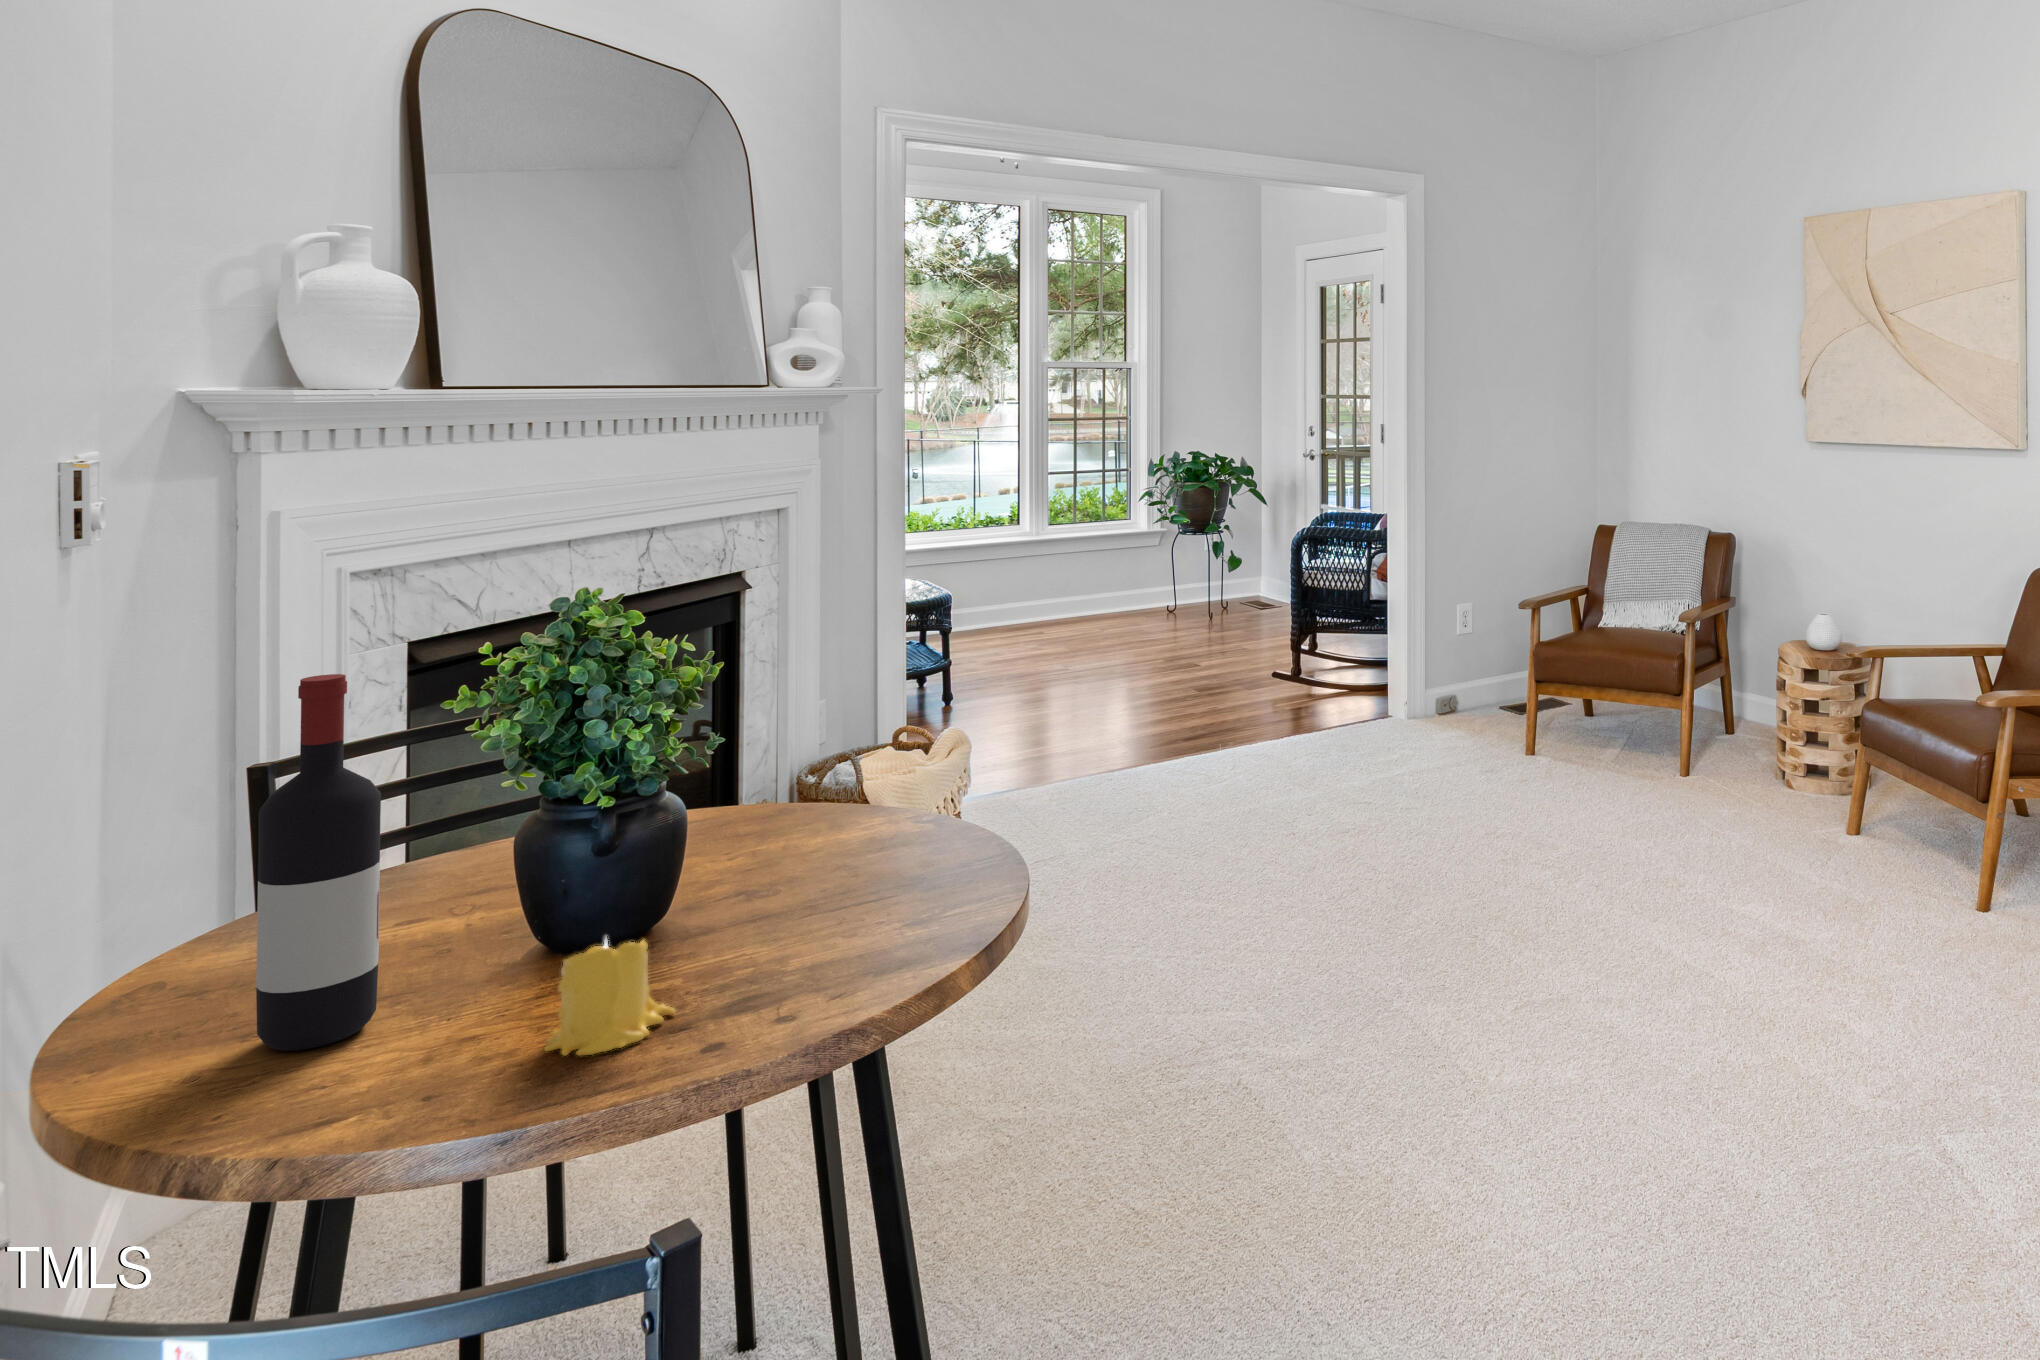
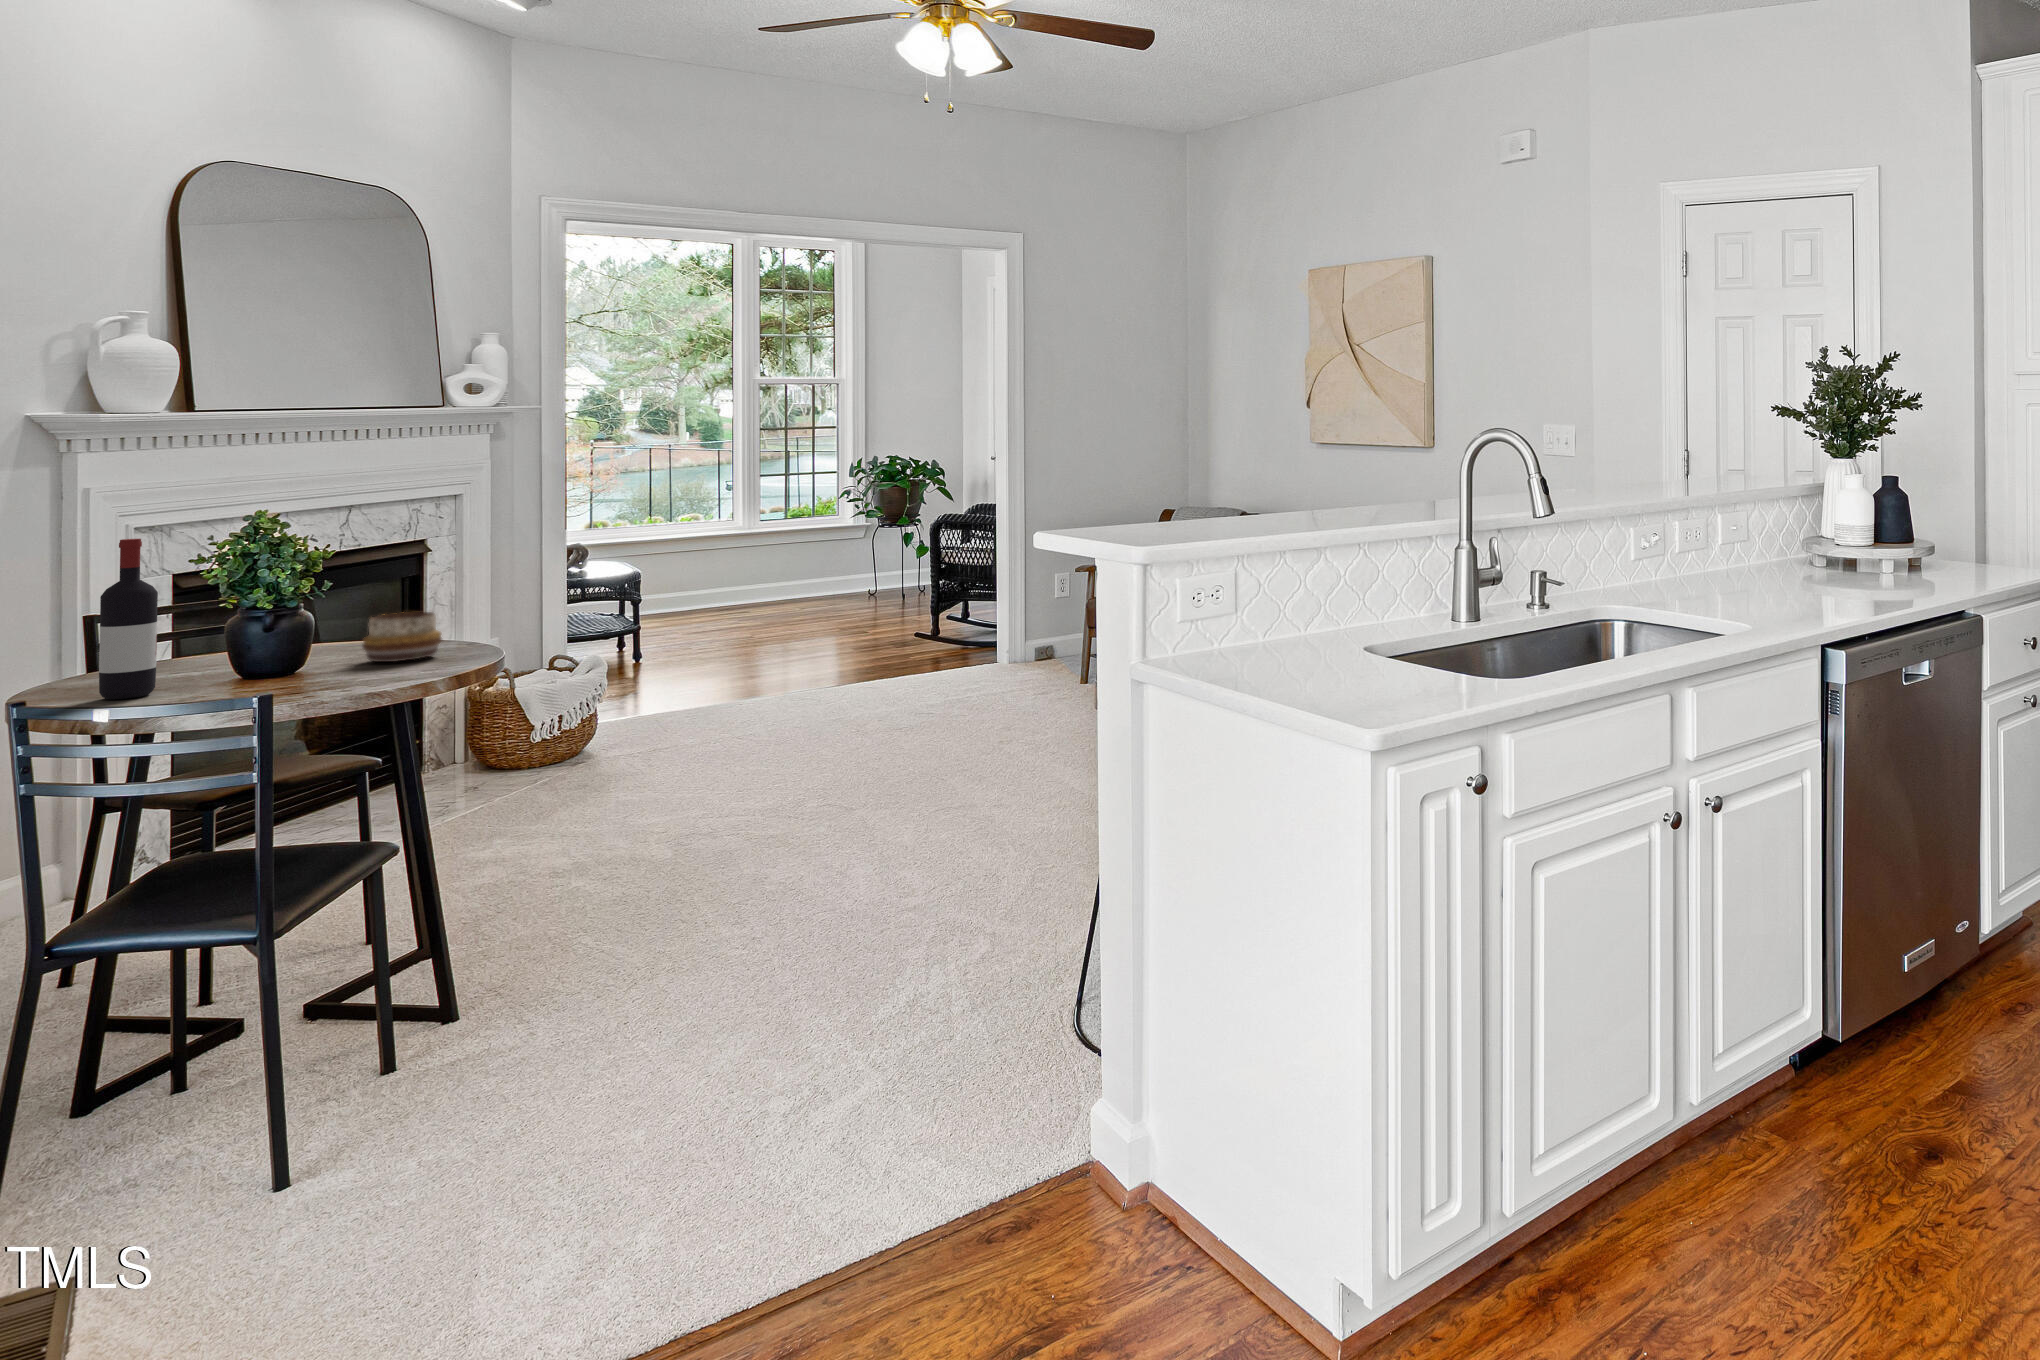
decorative bowl: none [765,786,906,902] -> present [362,612,442,662]
candle: present [545,940,676,1055] -> none [234,649,300,697]

